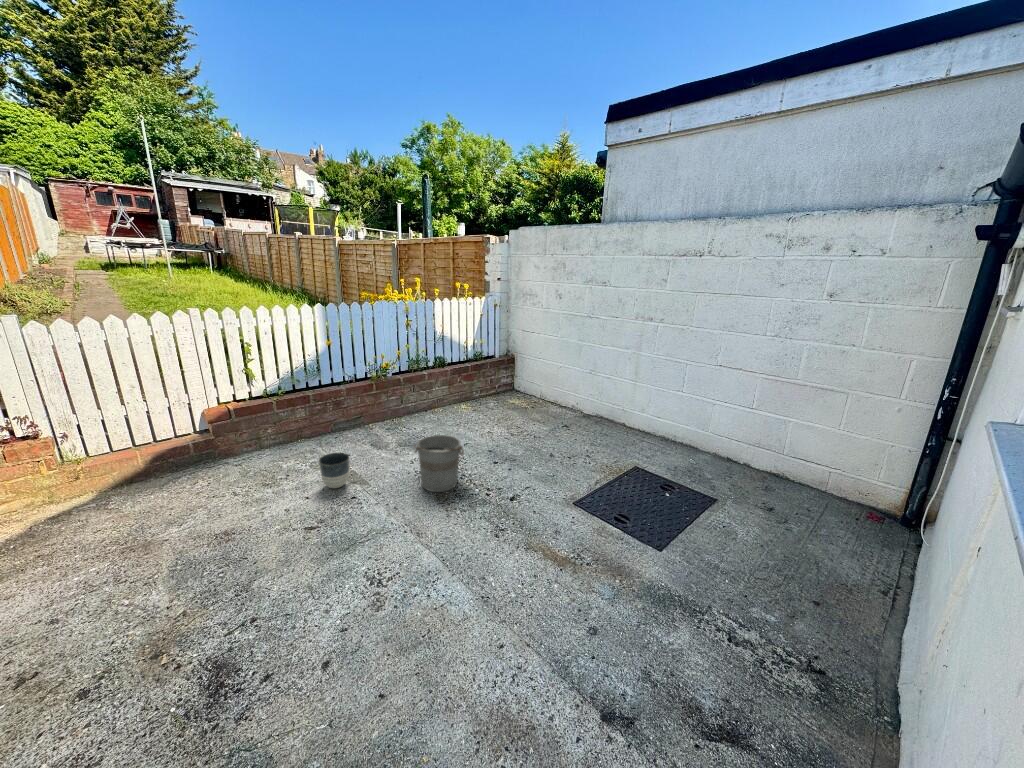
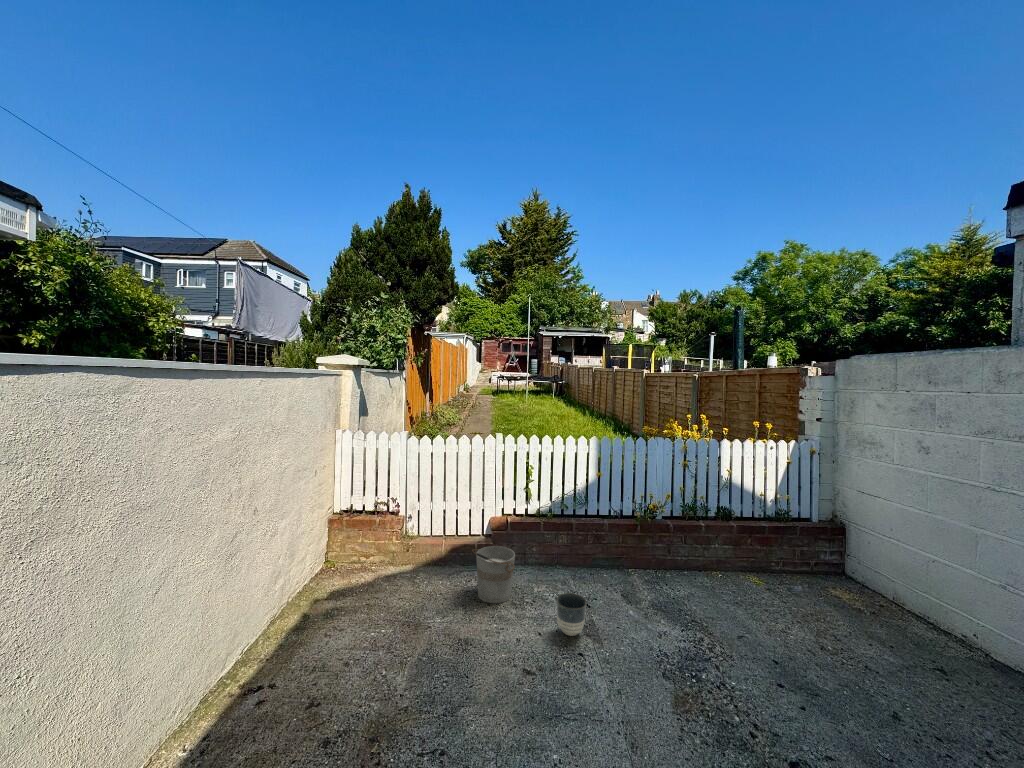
bucket: present [414,435,464,492] -> present [472,546,515,603]

